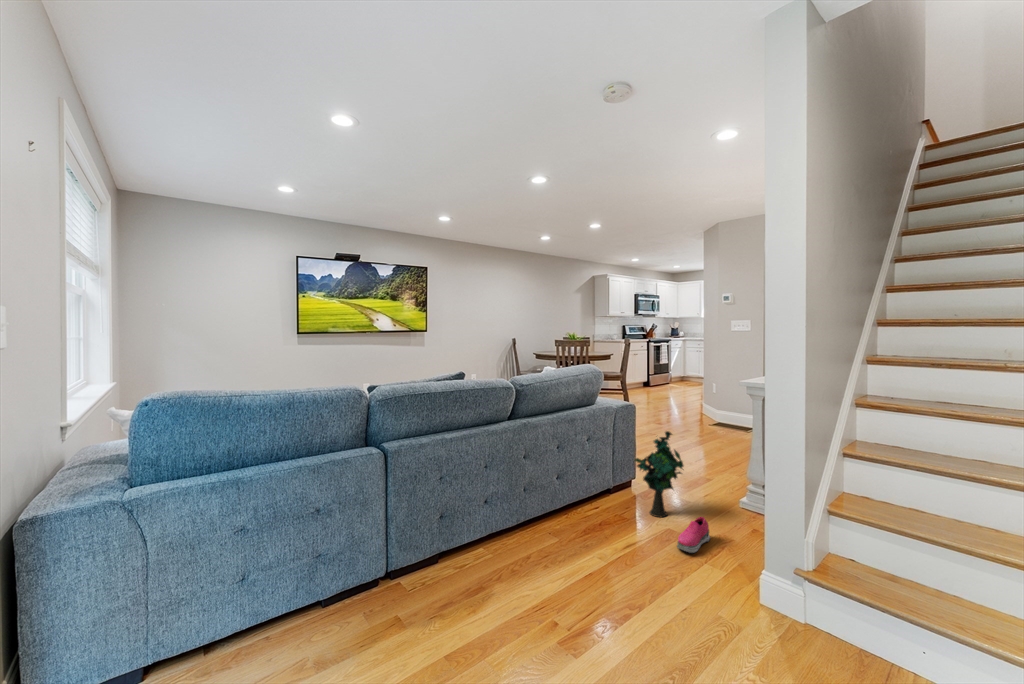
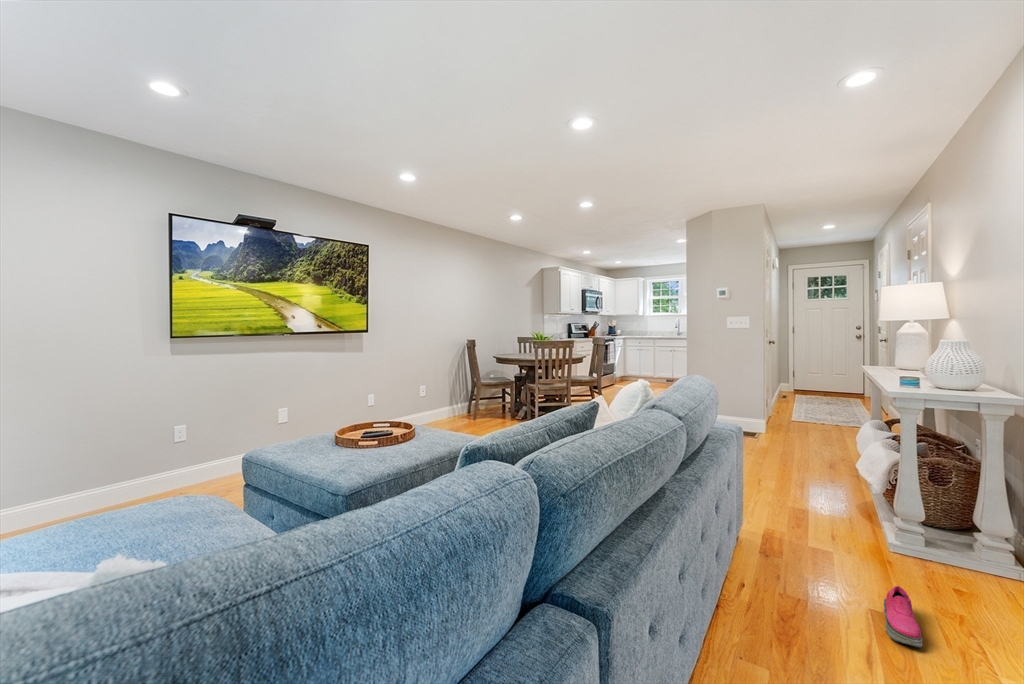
decorative plant: present [635,431,684,517] -> none [767,466,838,585]

